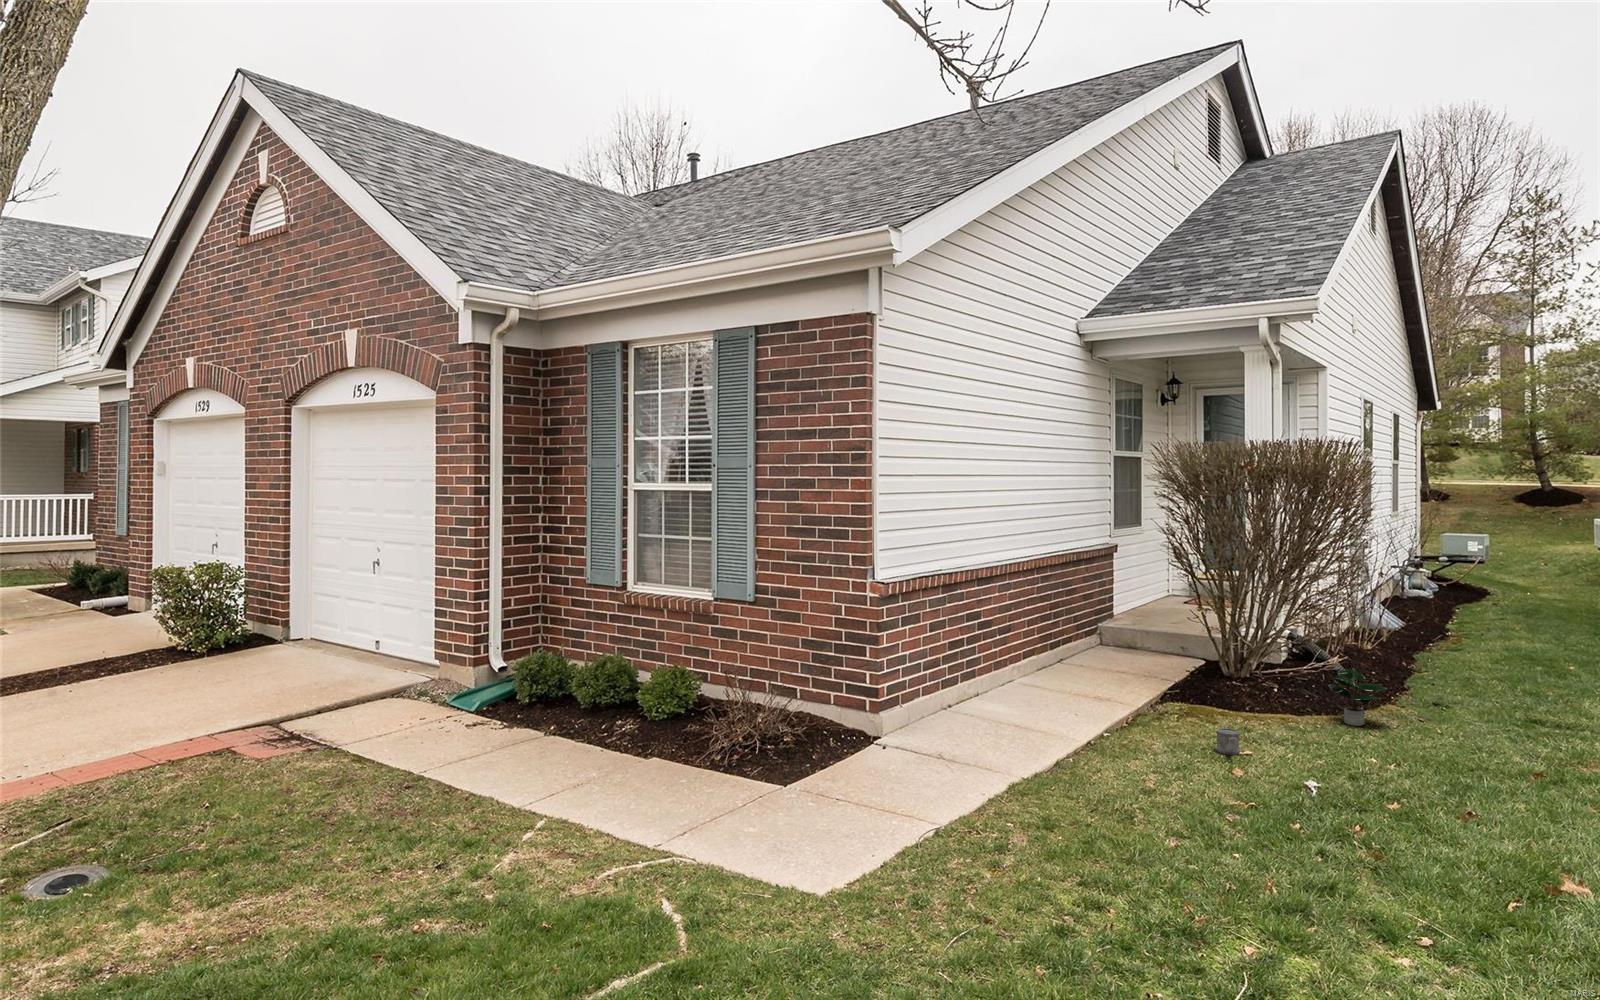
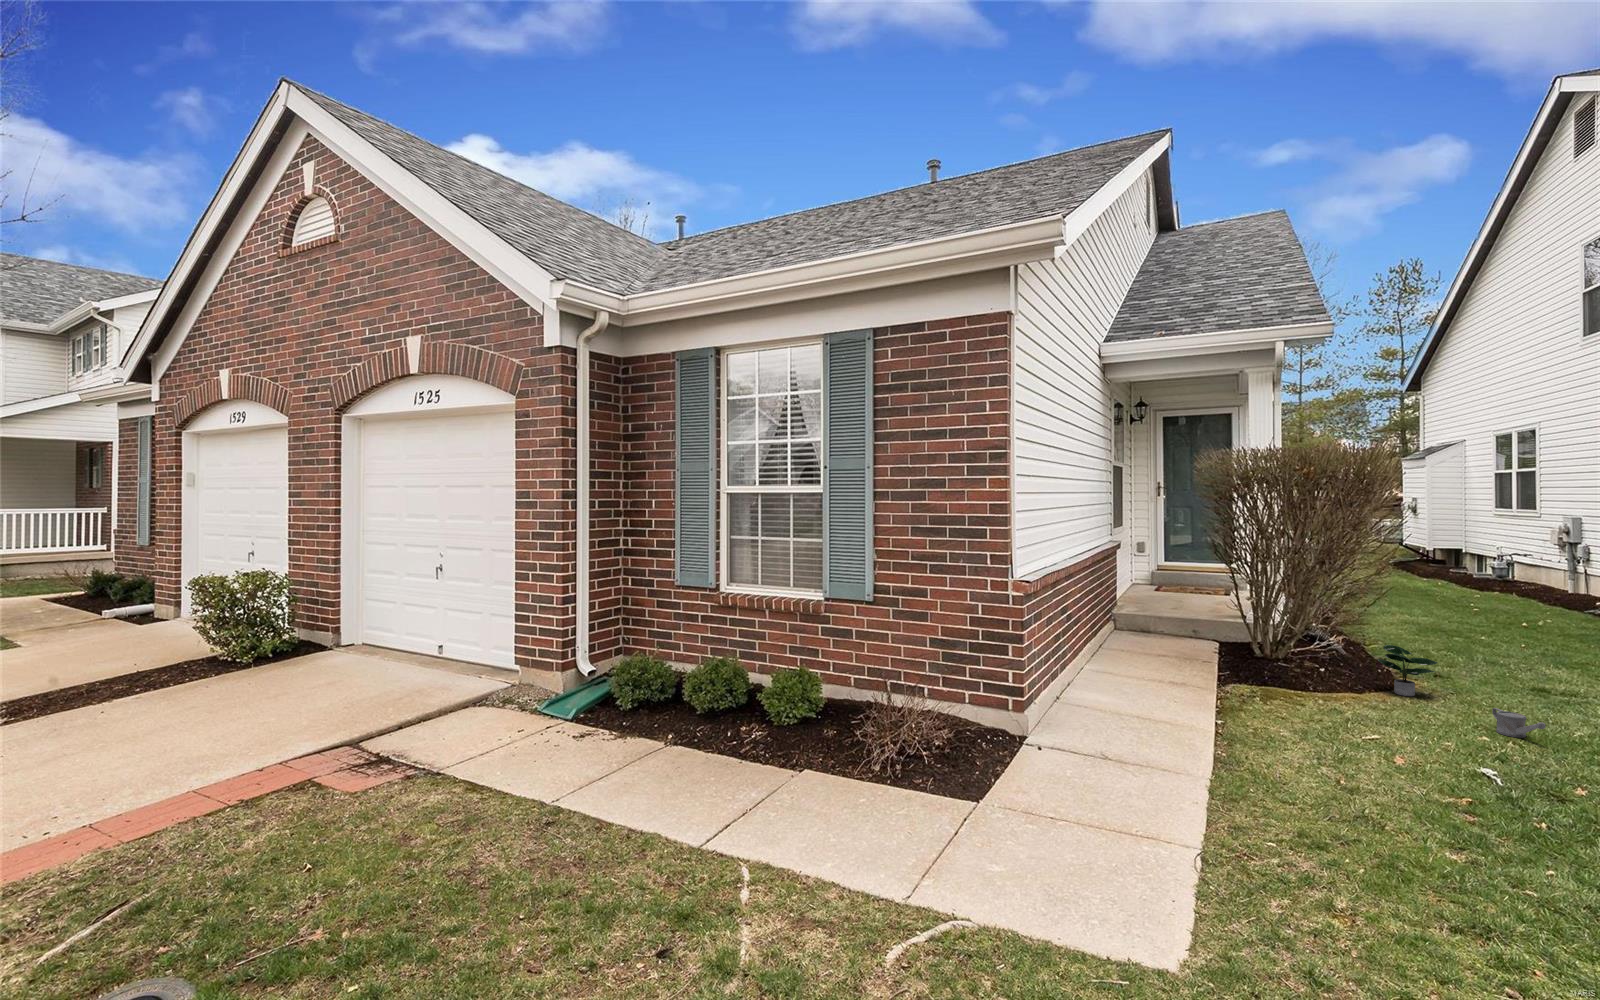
watering can: present [1216,726,1240,755] -> present [1492,708,1545,738]

